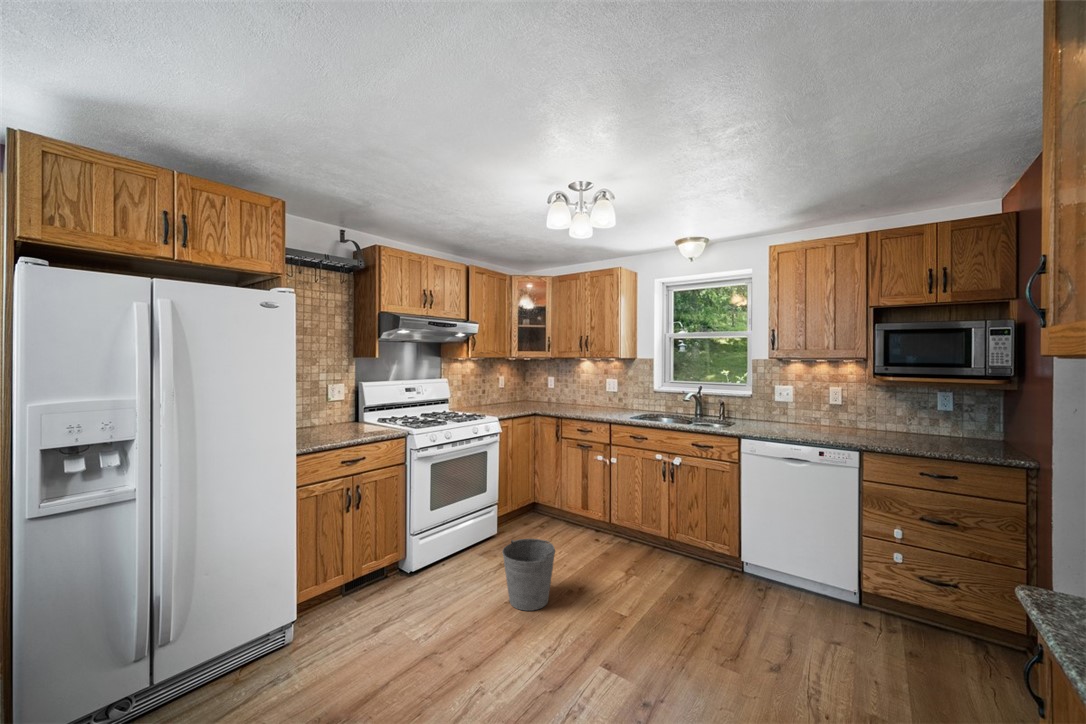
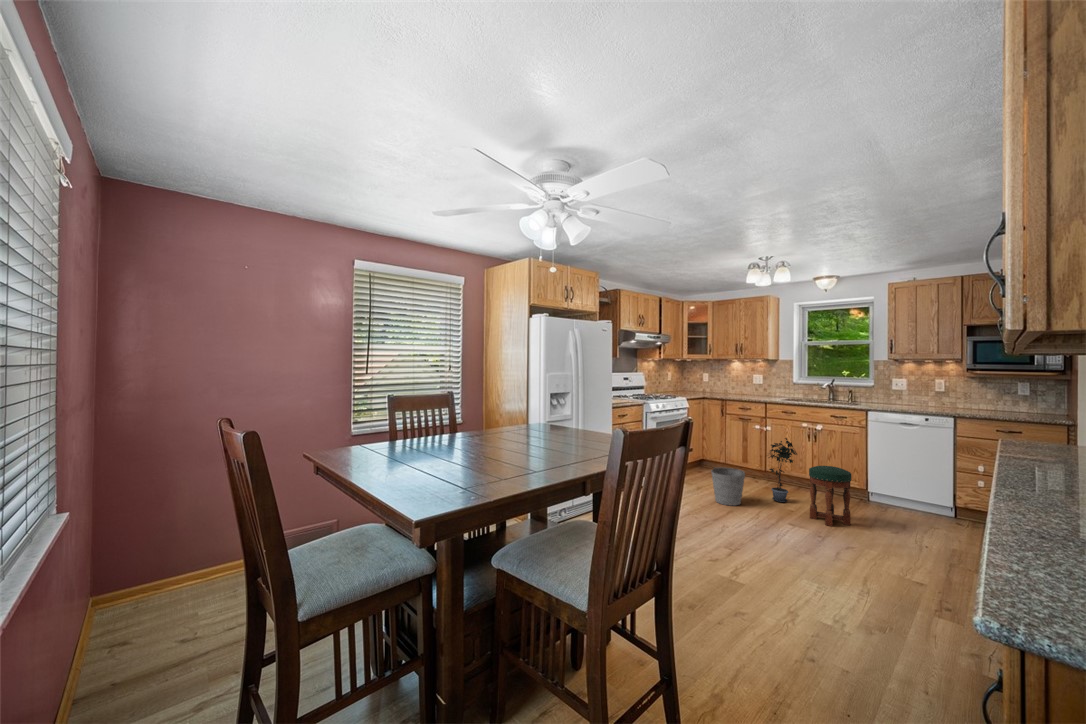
potted plant: none [593,486,638,592] -> present [769,438,797,502]
stool: none [645,541,708,657] -> present [809,466,852,526]

